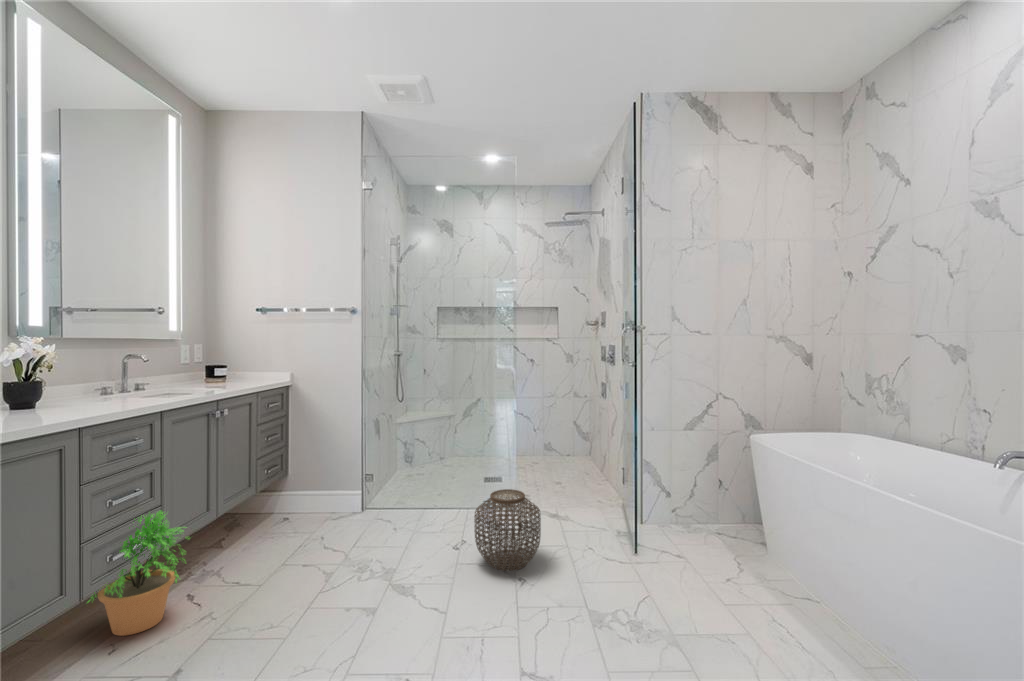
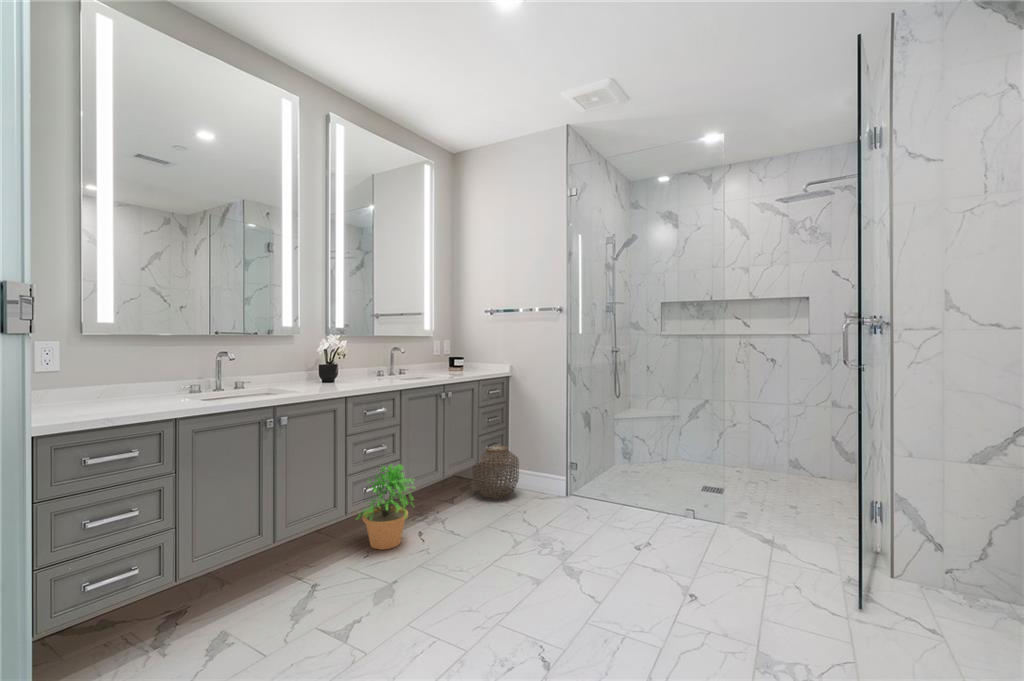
woven basket: present [474,489,541,571] -> present [472,445,519,499]

